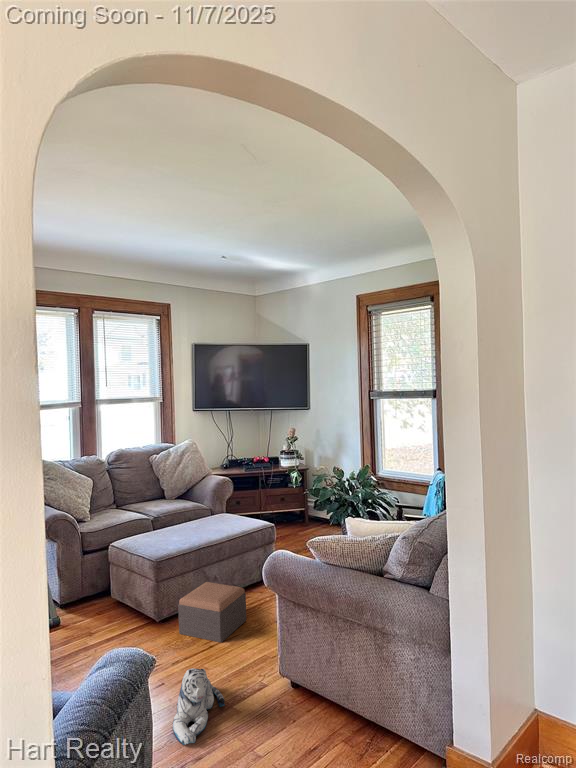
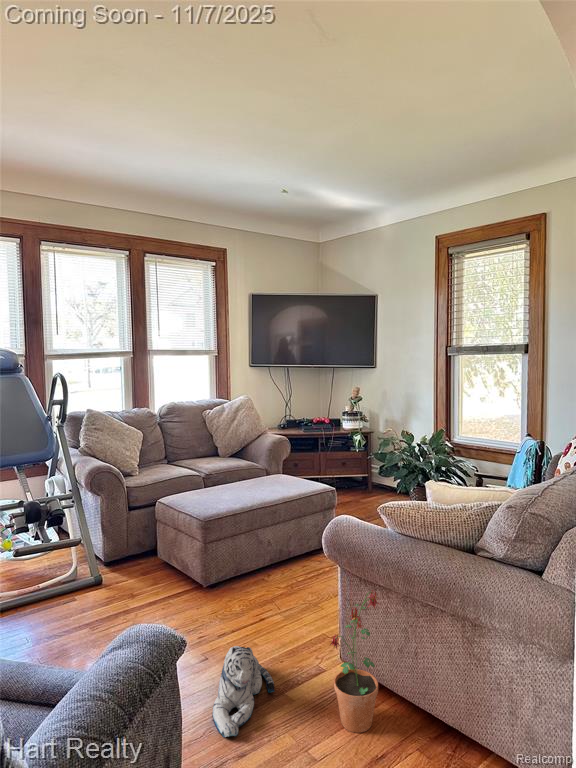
footstool: present [178,582,246,643] -> none [227,546,302,615]
potted plant: none [269,612,310,731] -> present [330,591,379,733]

